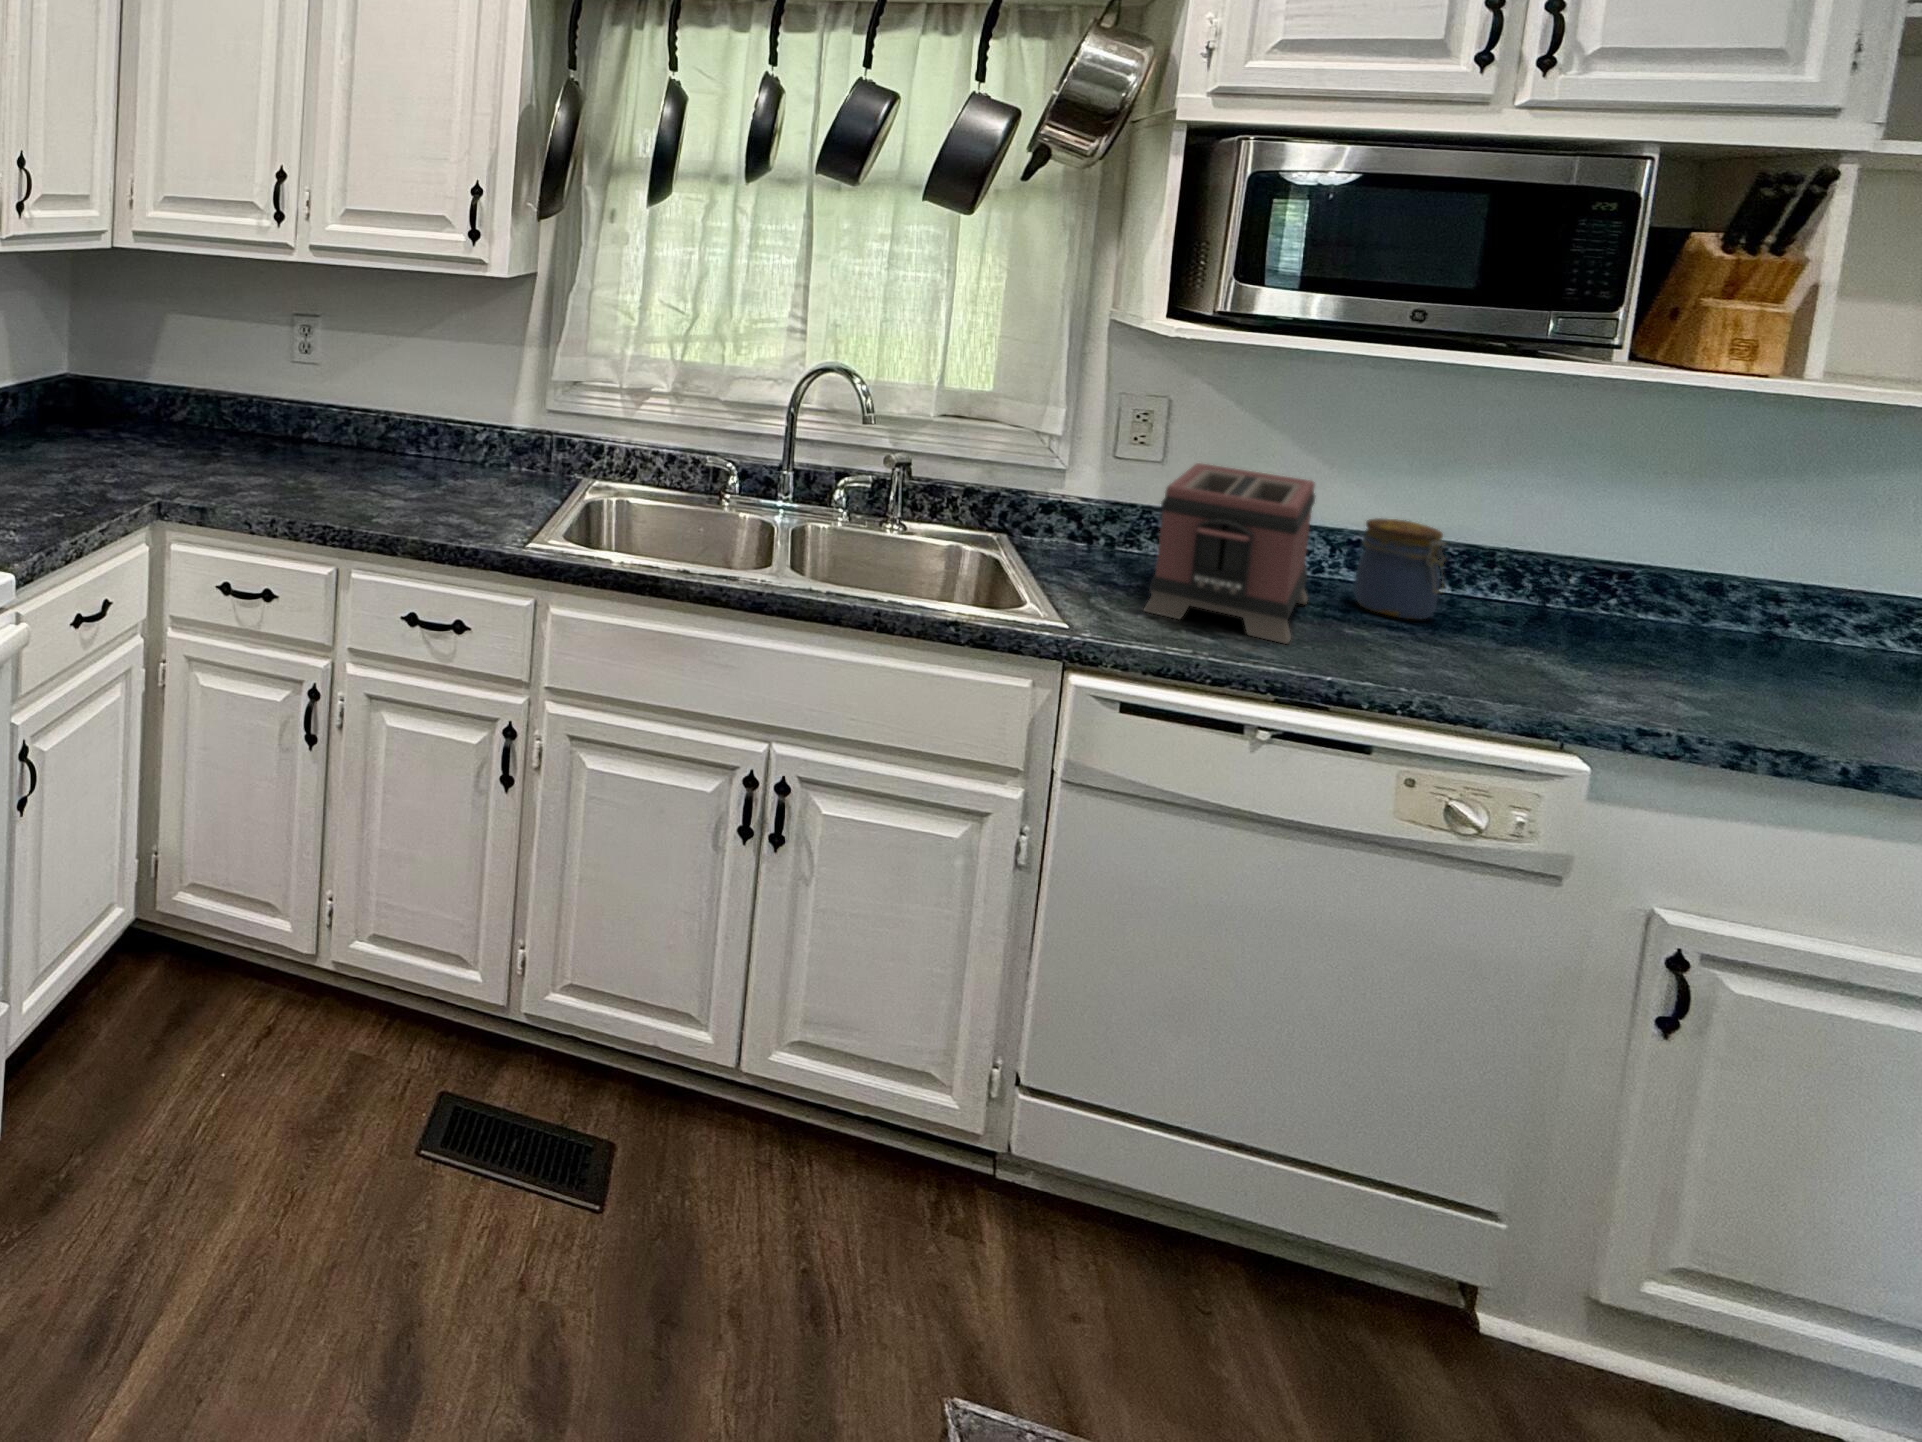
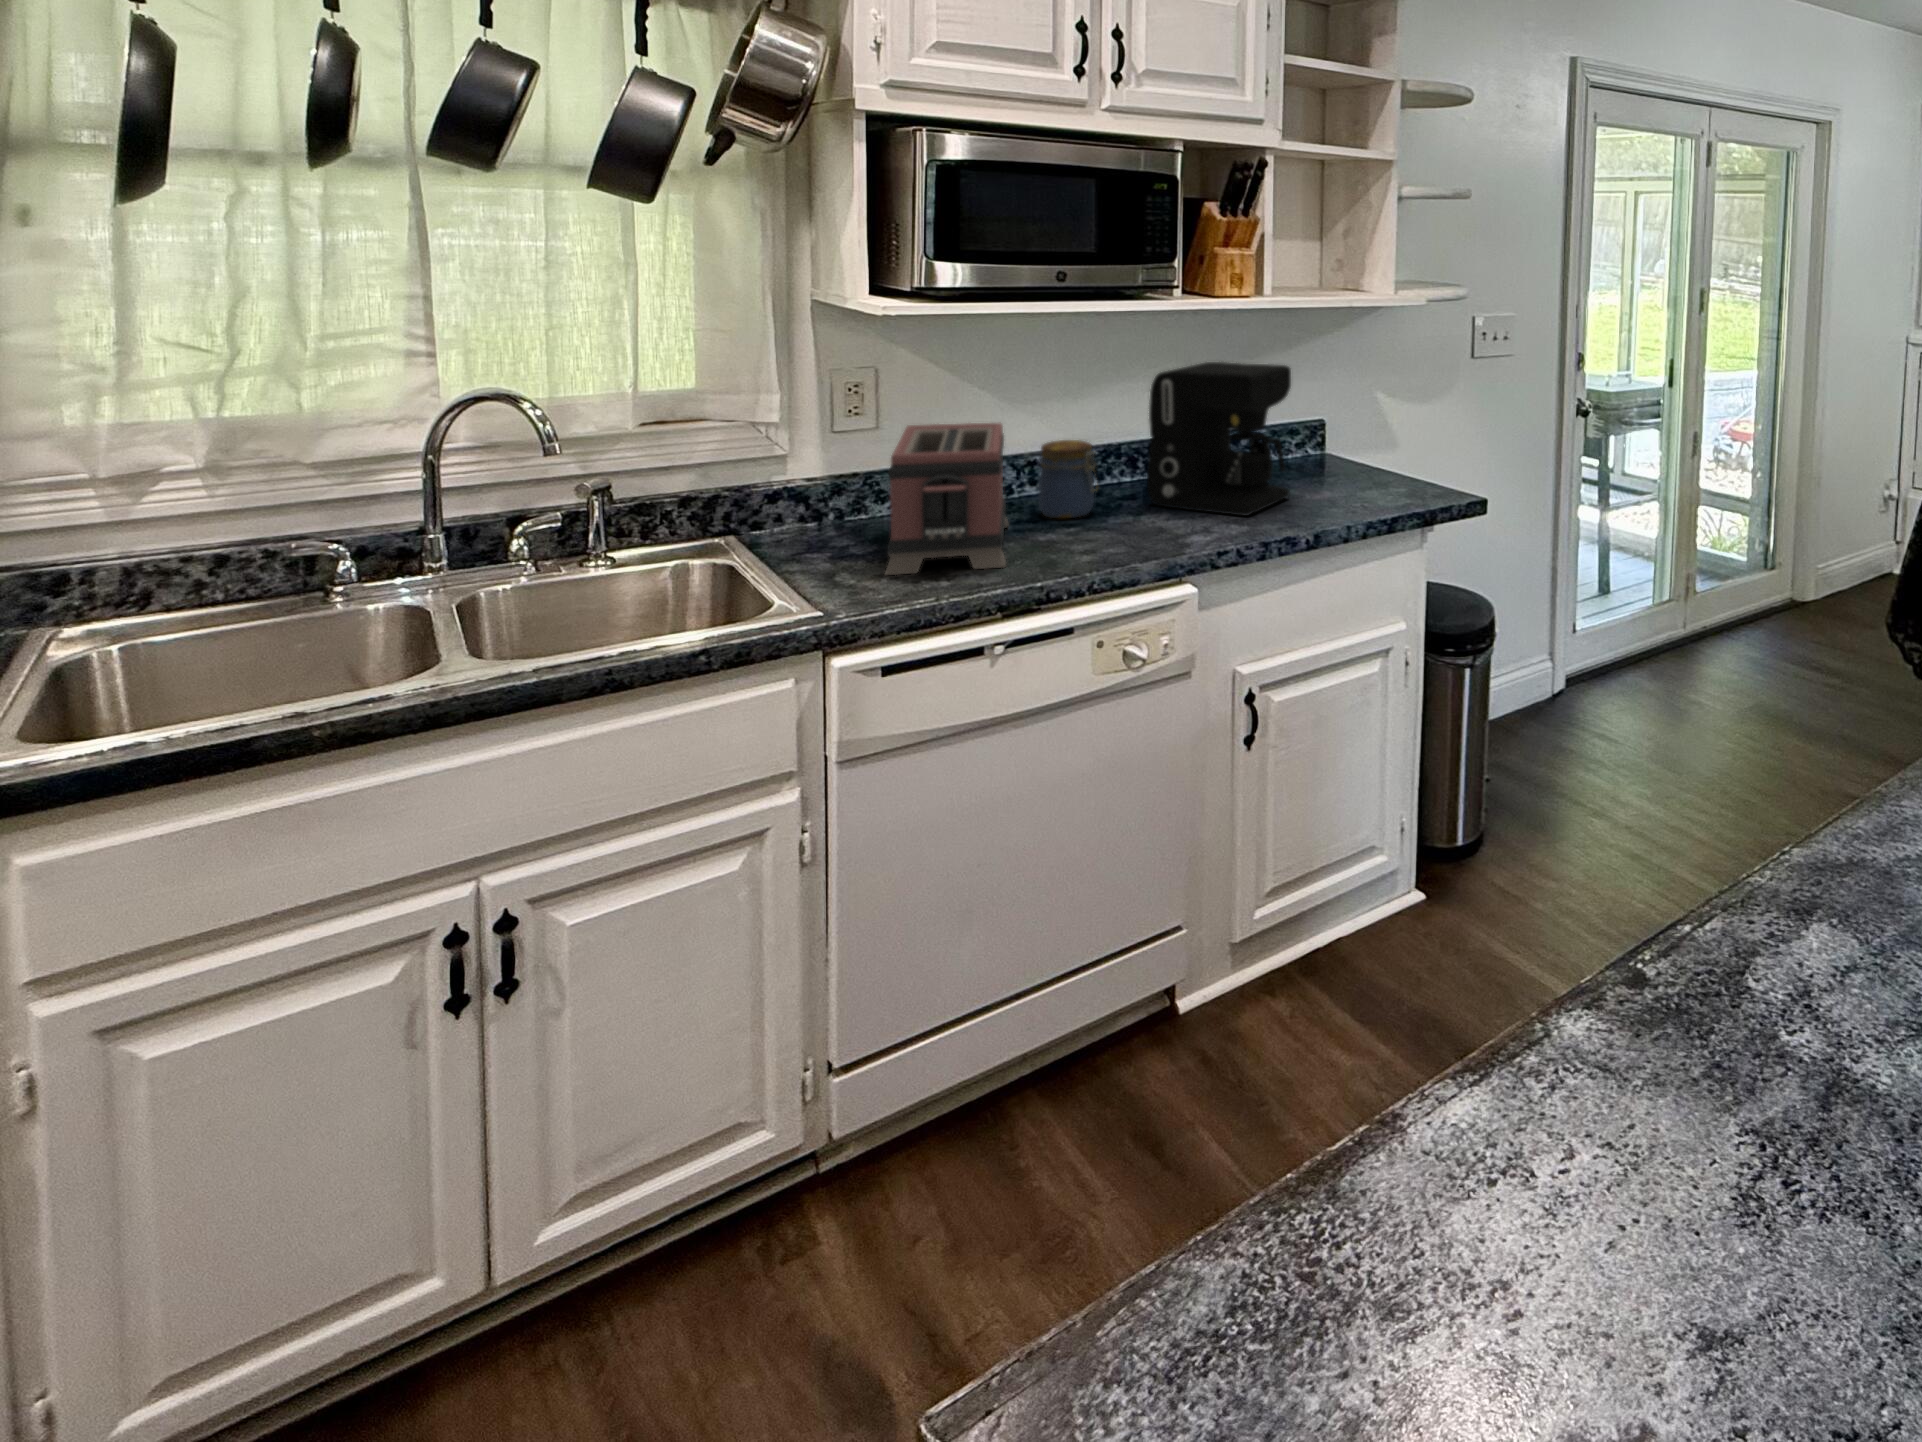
coffee maker: none [1527,459,1840,691] -> present [1147,362,1291,516]

